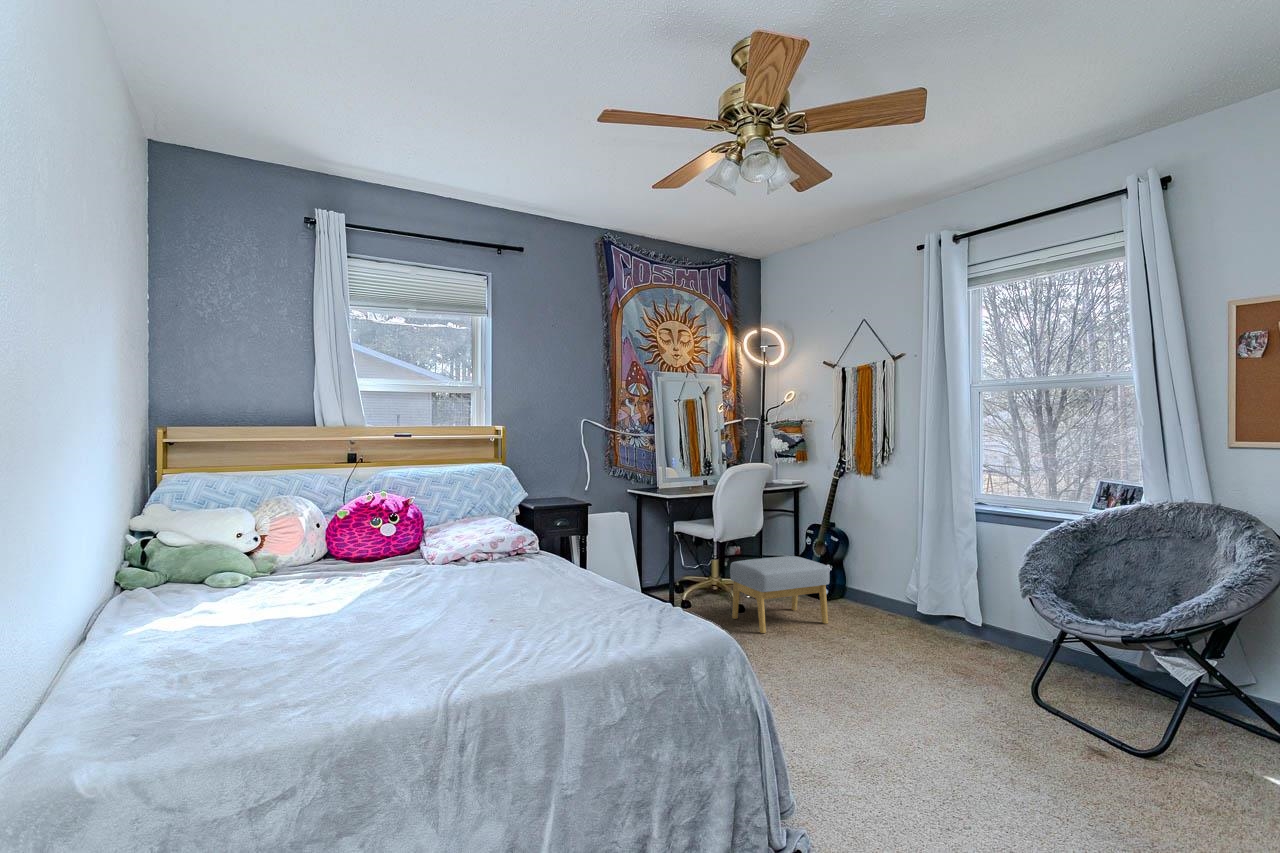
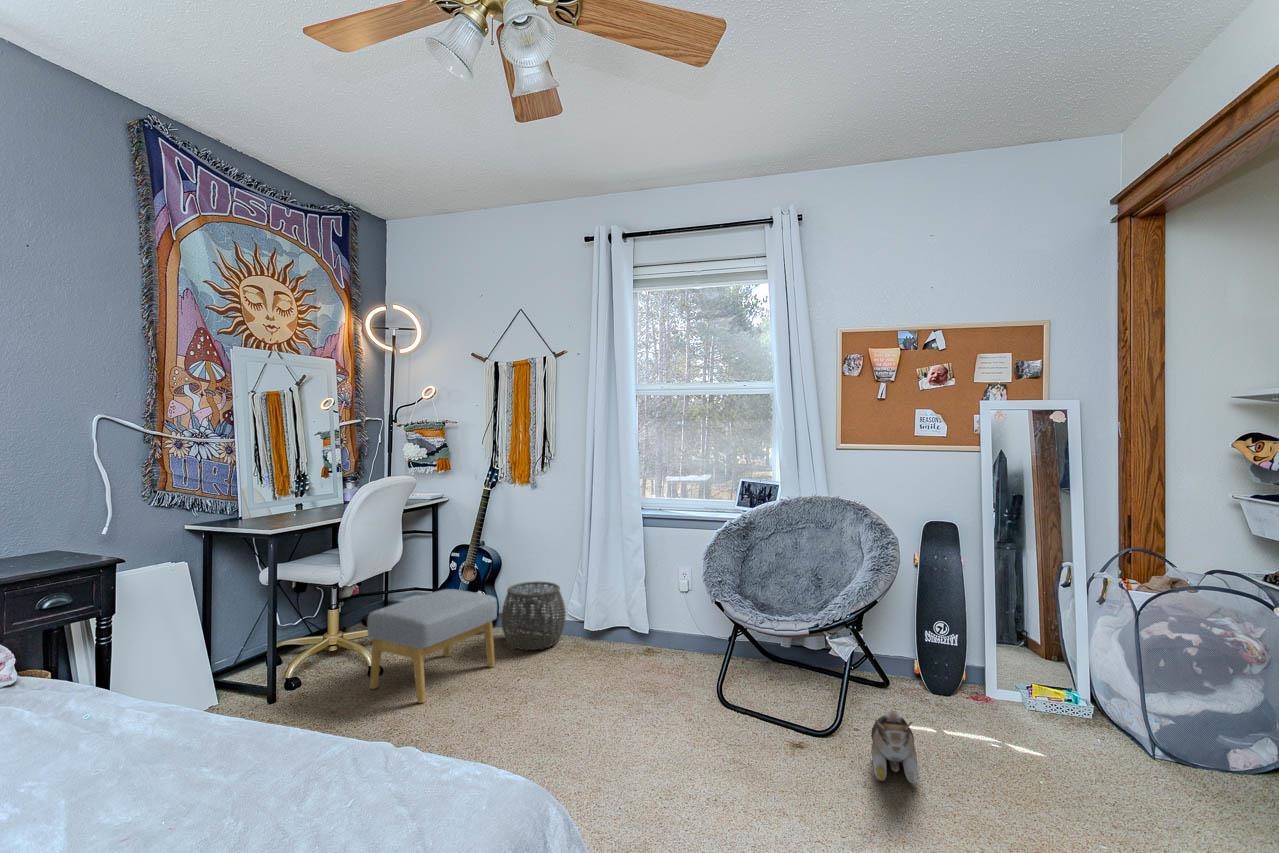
woven basket: none [840,562,901,621] -> present [501,582,566,650]
plush toy: none [1144,717,1231,802] -> present [871,710,917,784]

